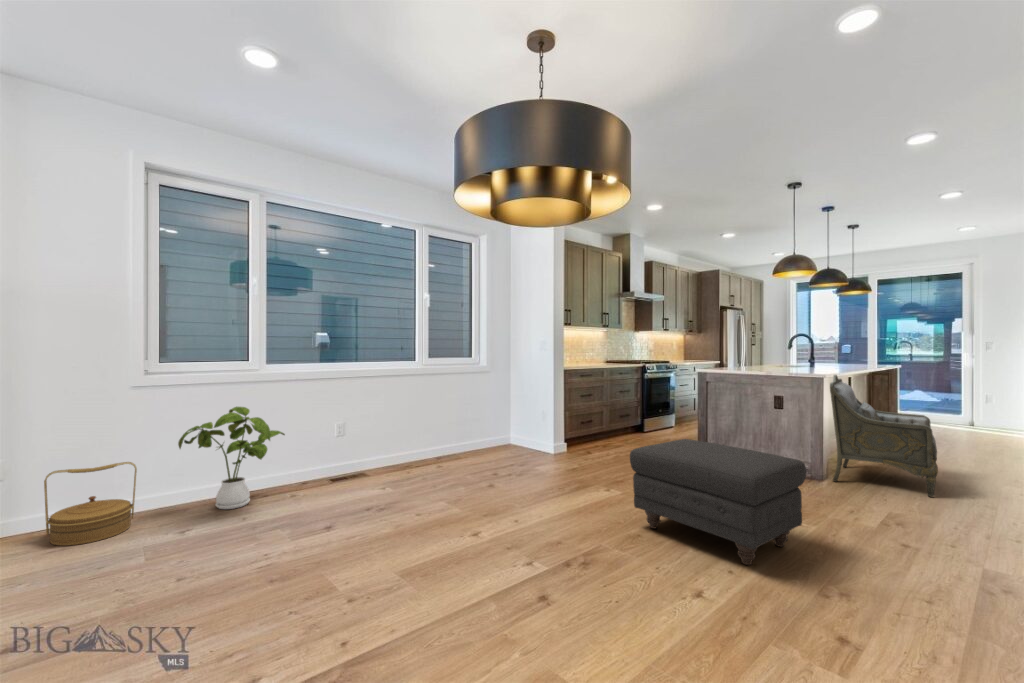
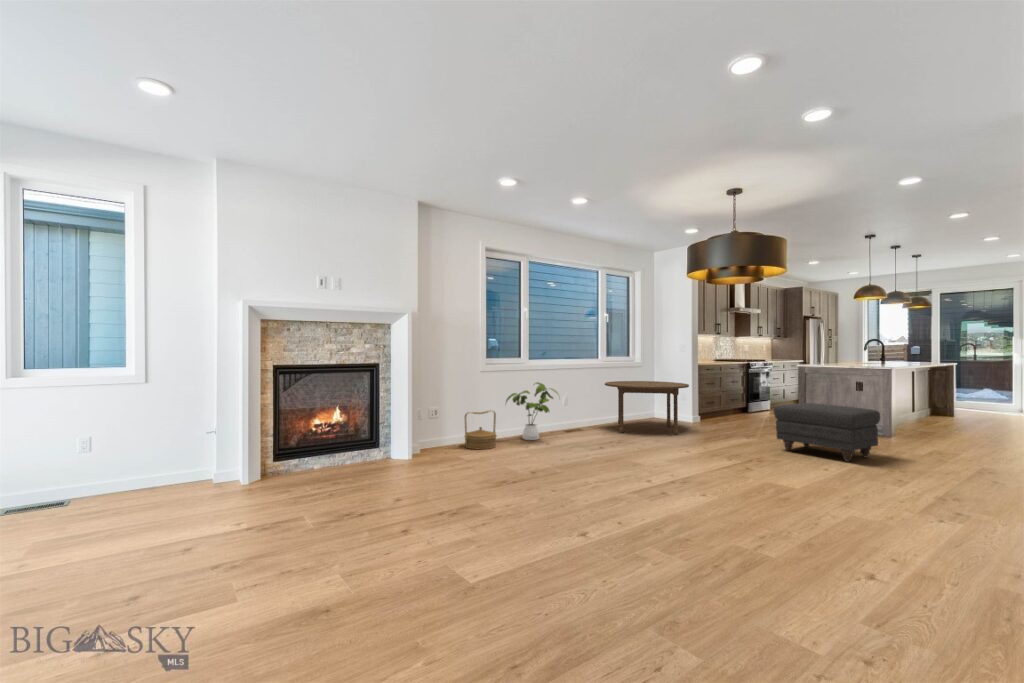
armchair: present [830,375,938,497] -> none [896,368,972,444]
dining table: none [402,394,529,485] -> present [605,381,689,435]

